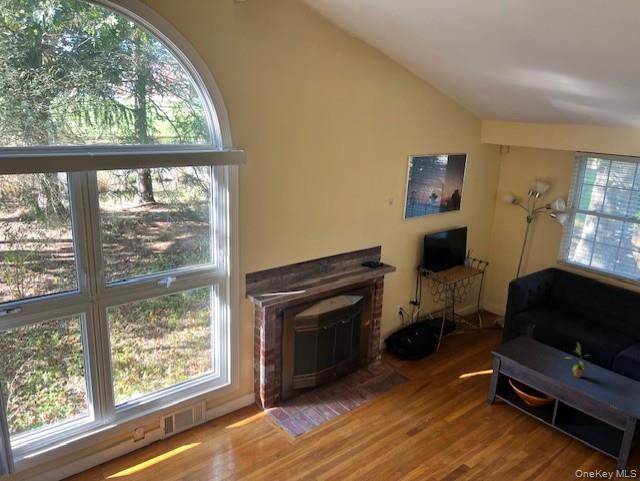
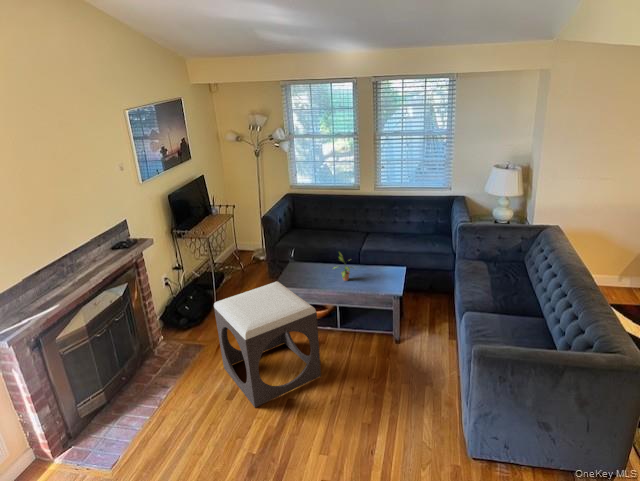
footstool: none [417,341,522,461] -> present [214,282,321,407]

